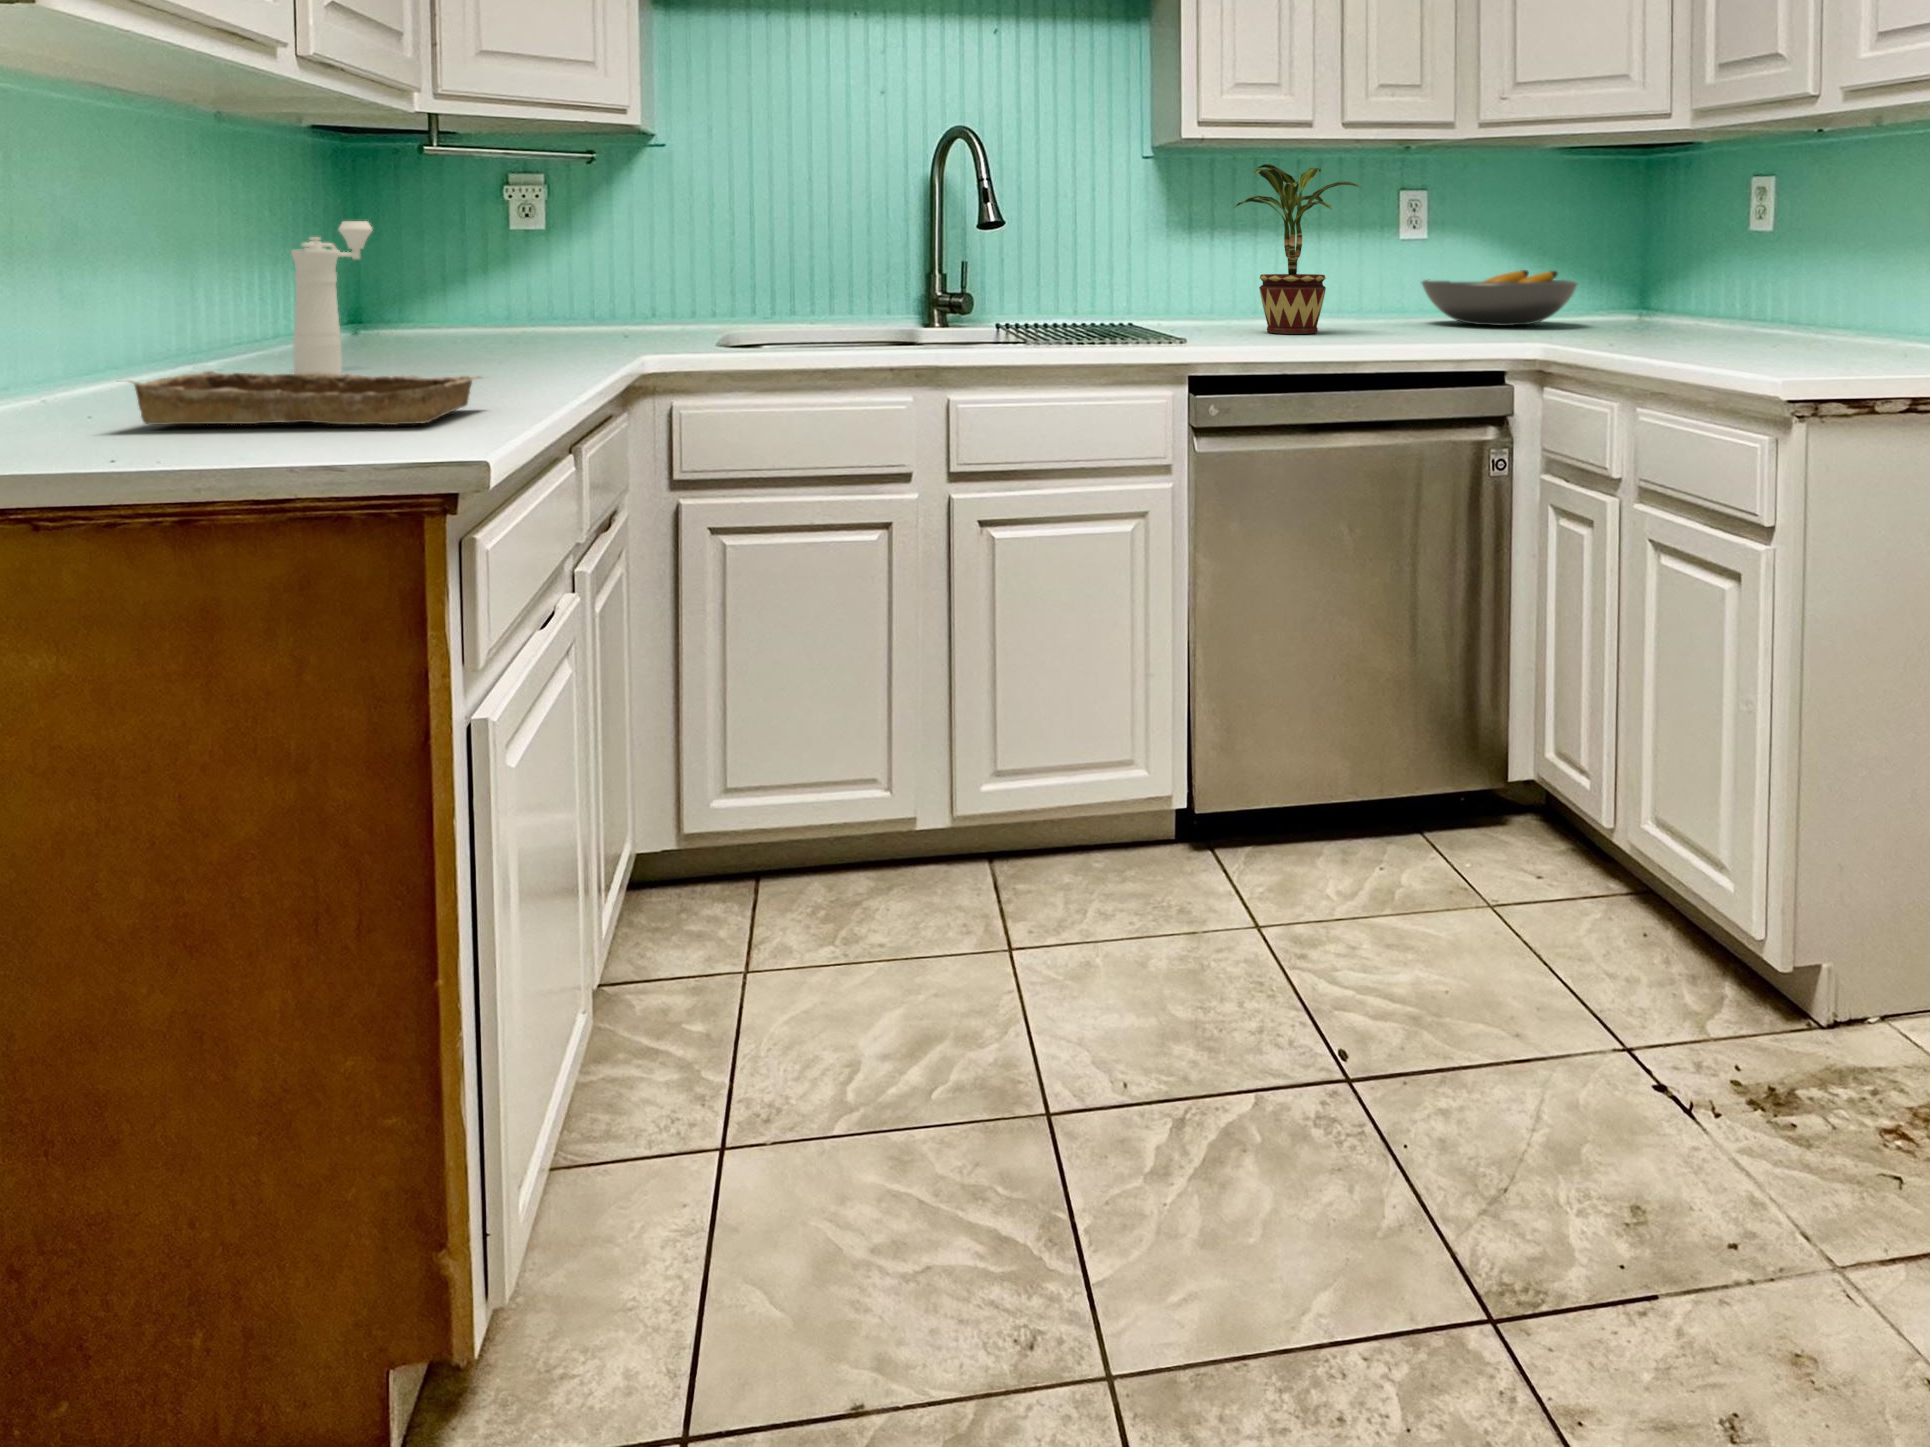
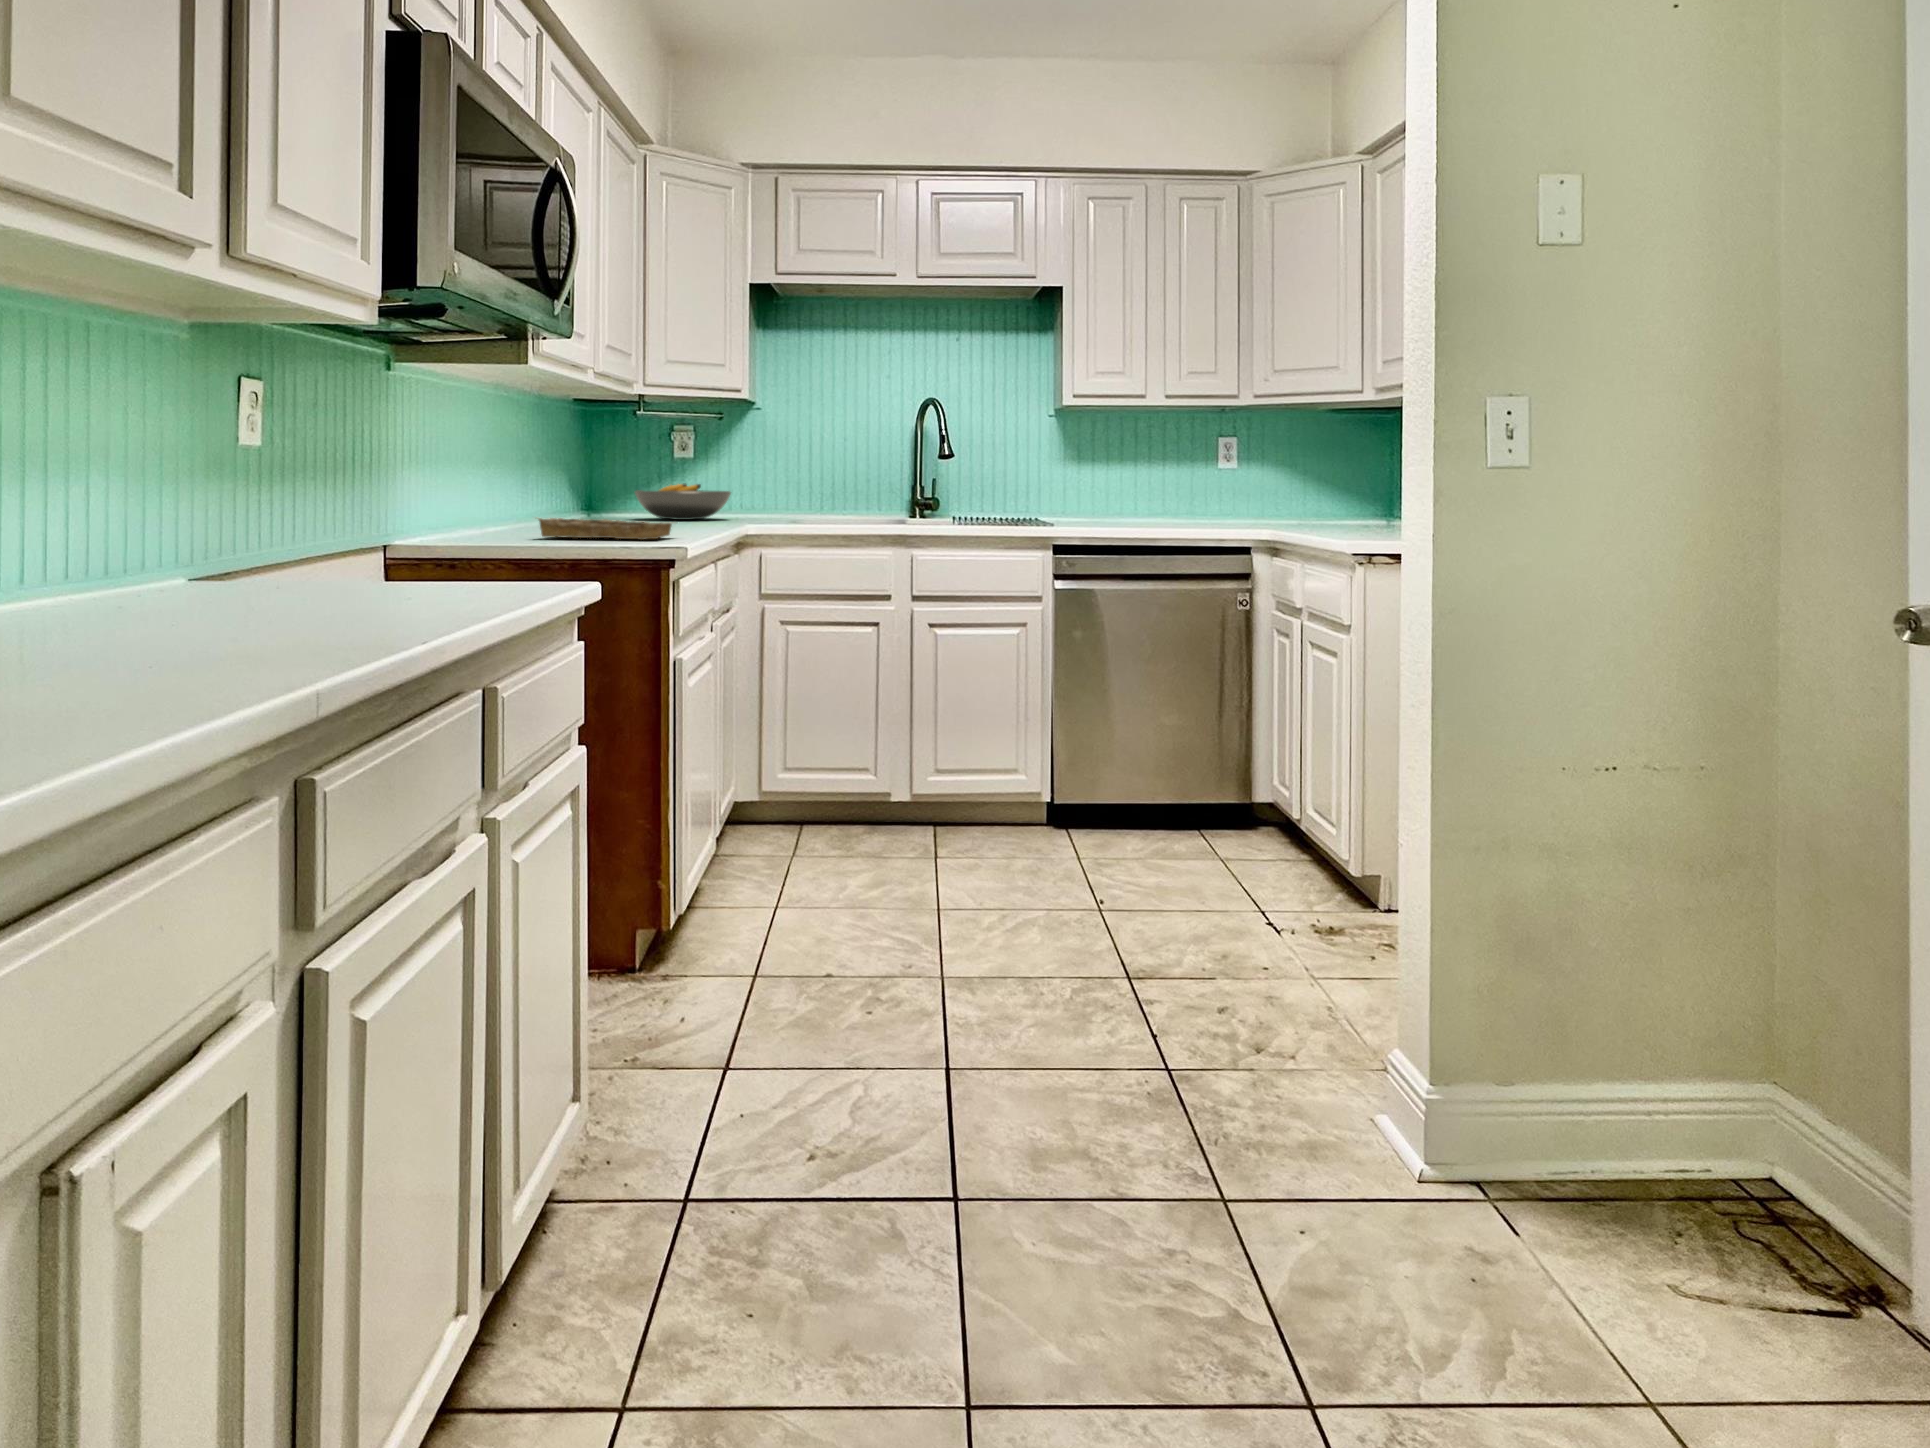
potted plant: present [1235,164,1362,334] -> none [1099,421,1177,526]
pepper mill: present [291,221,372,375] -> none [581,452,617,529]
fruit bowl: present [1422,270,1577,326] -> present [635,483,731,520]

